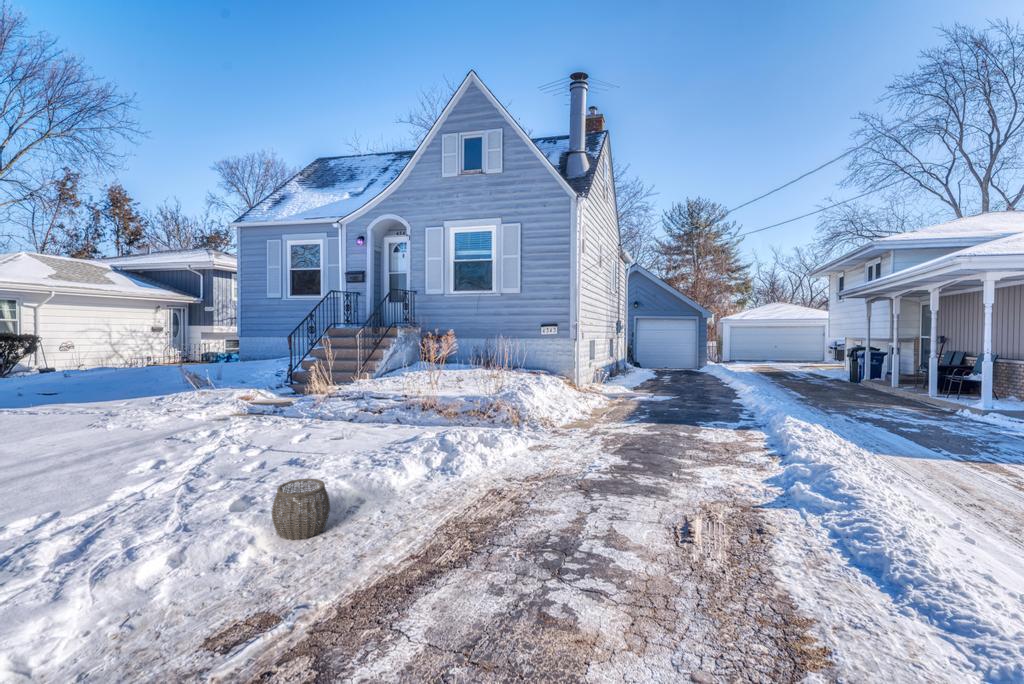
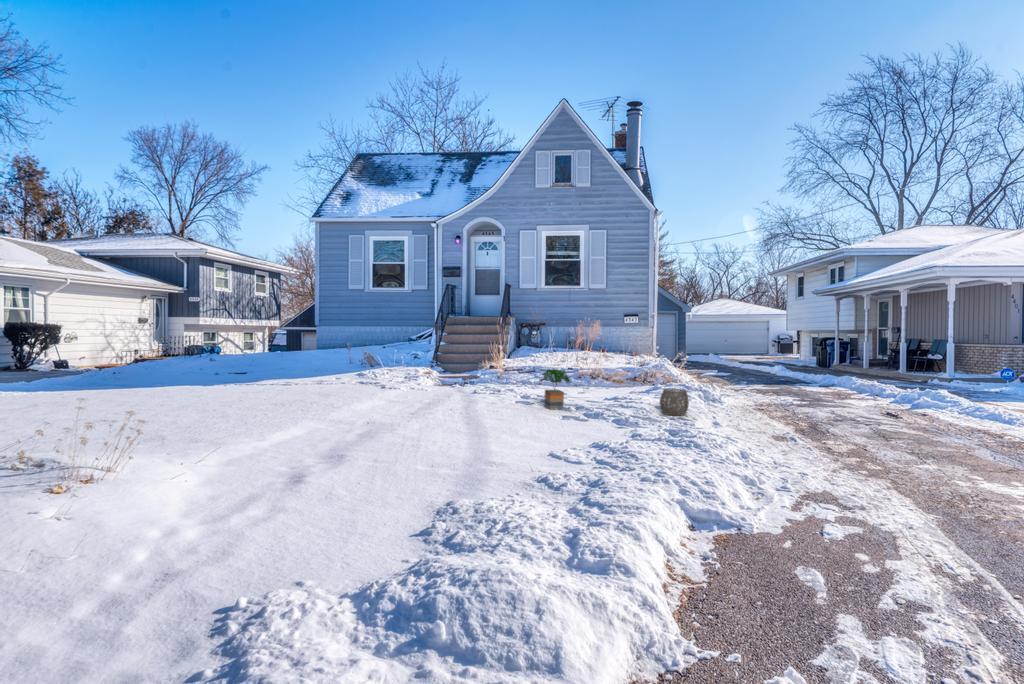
potted tree: none [98,433,154,508] -> present [543,369,570,410]

